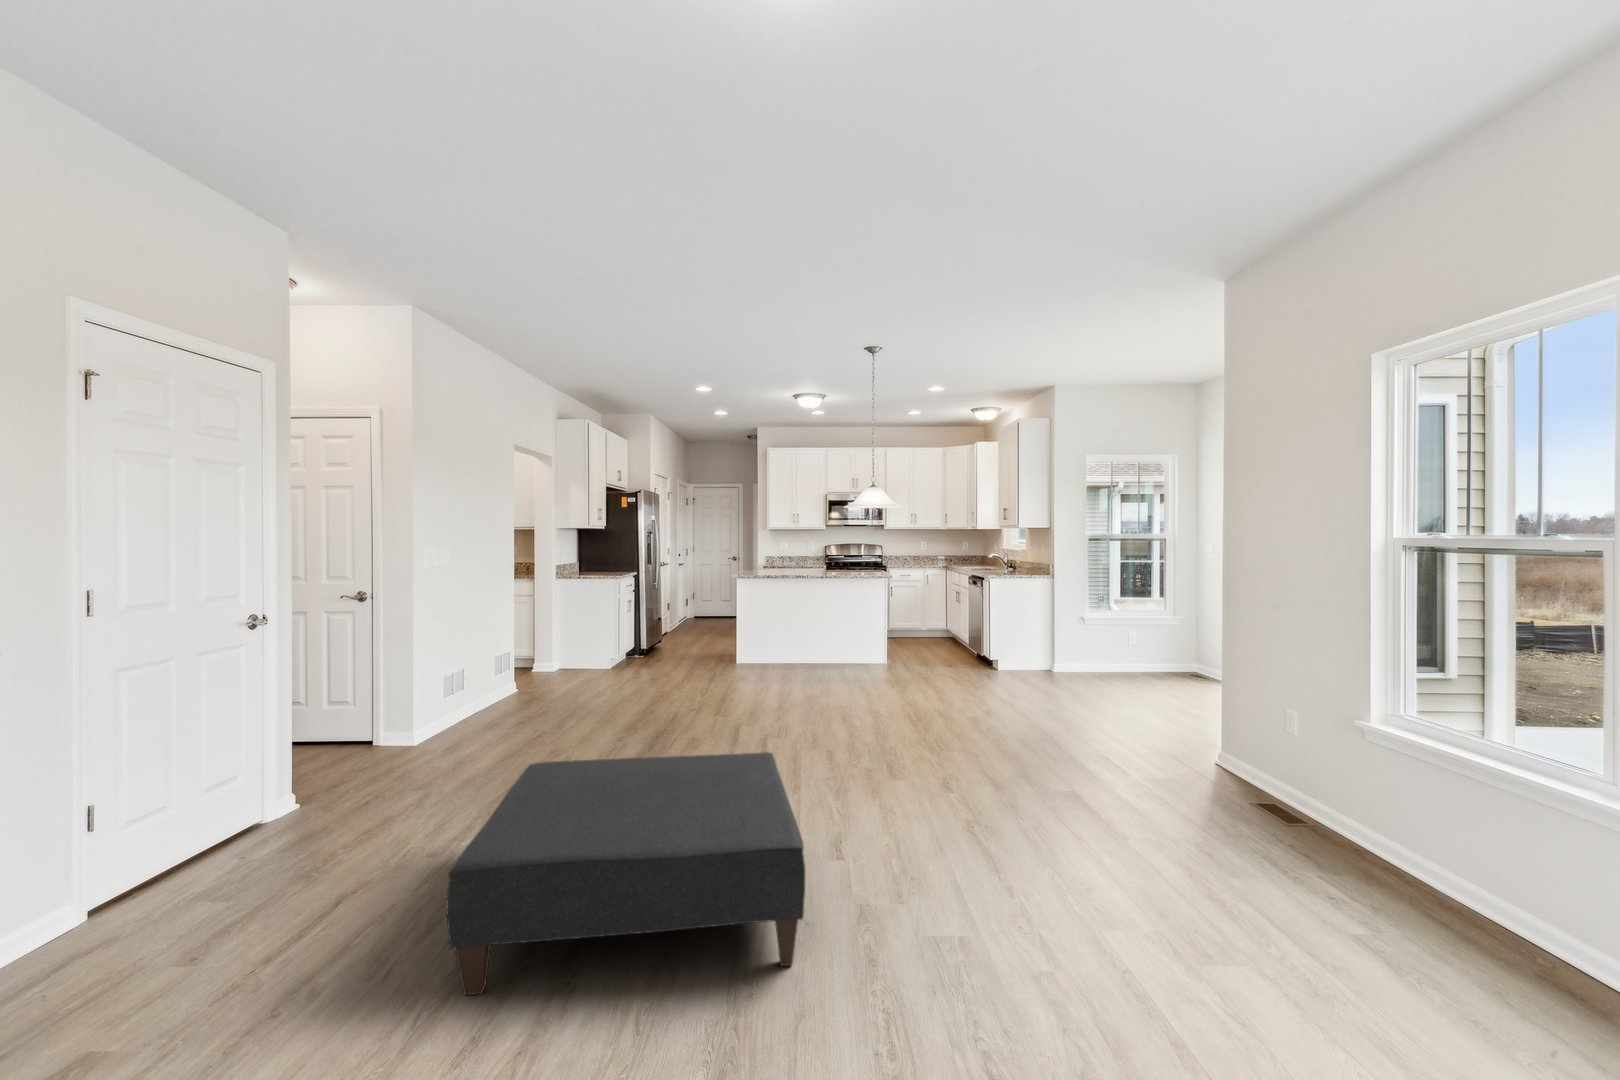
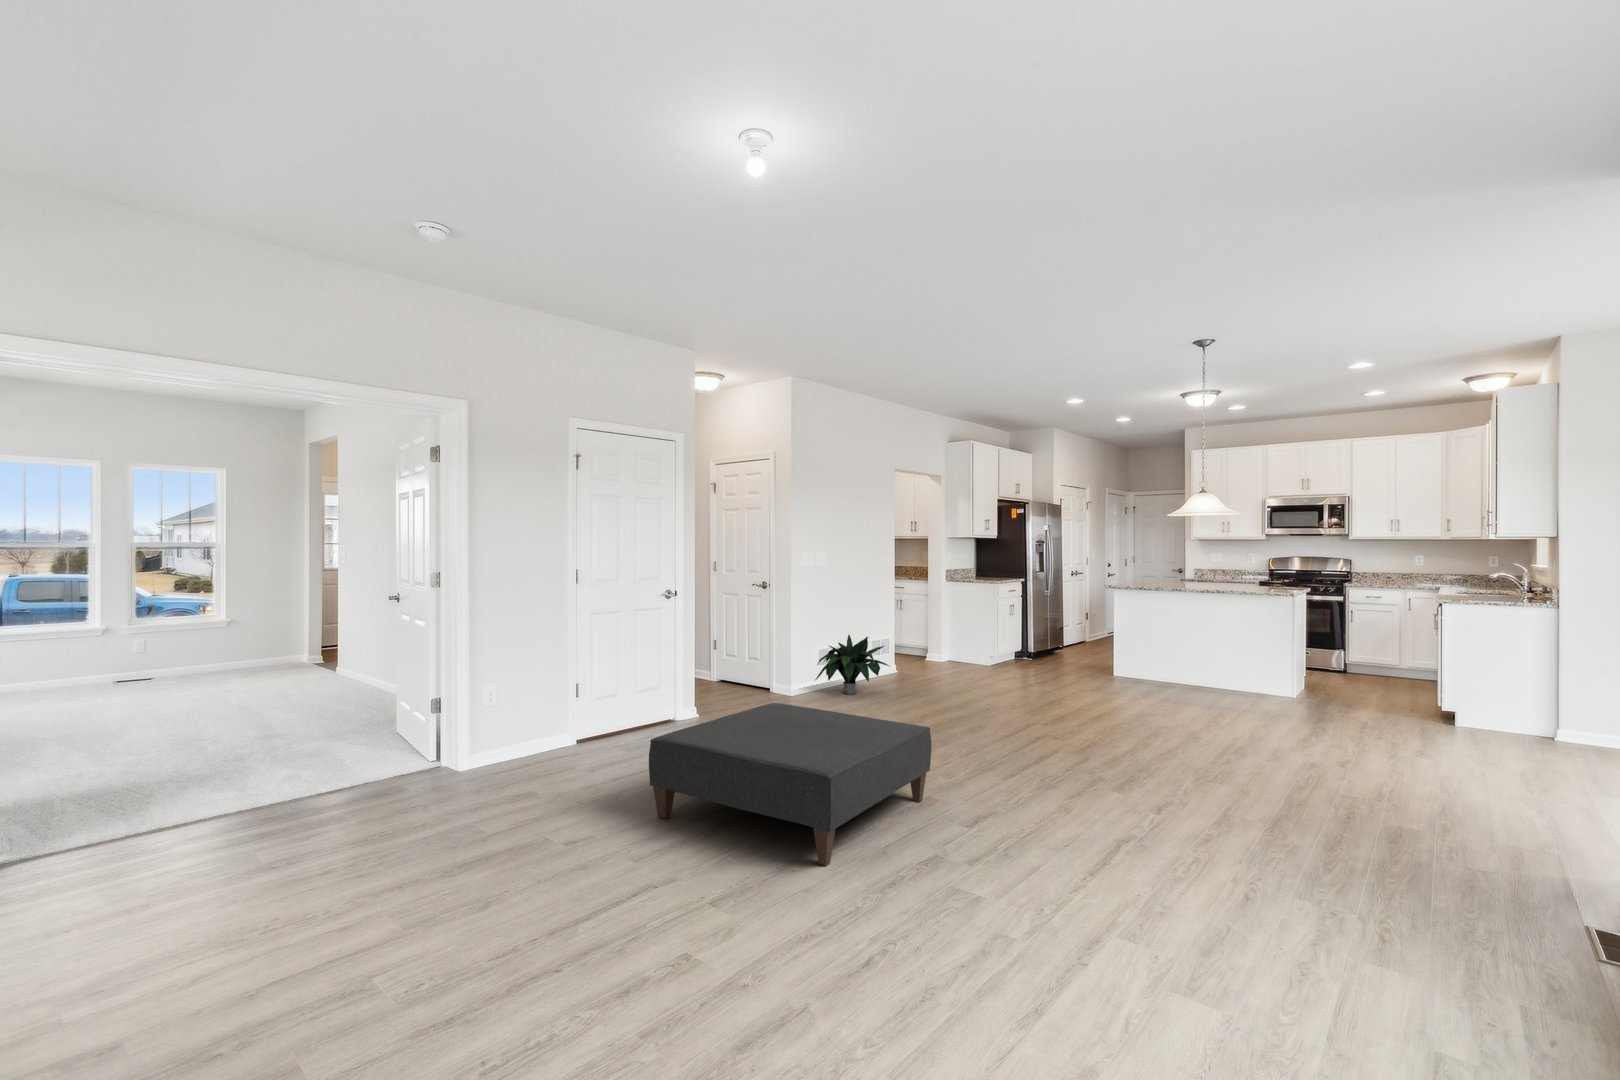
potted plant: none [449,652,552,730] -> present [815,635,889,694]

